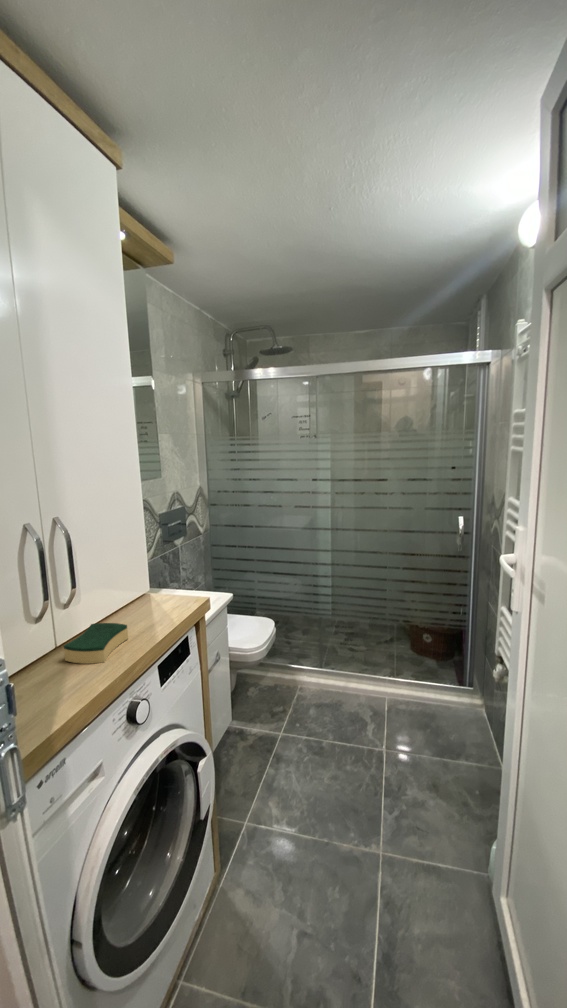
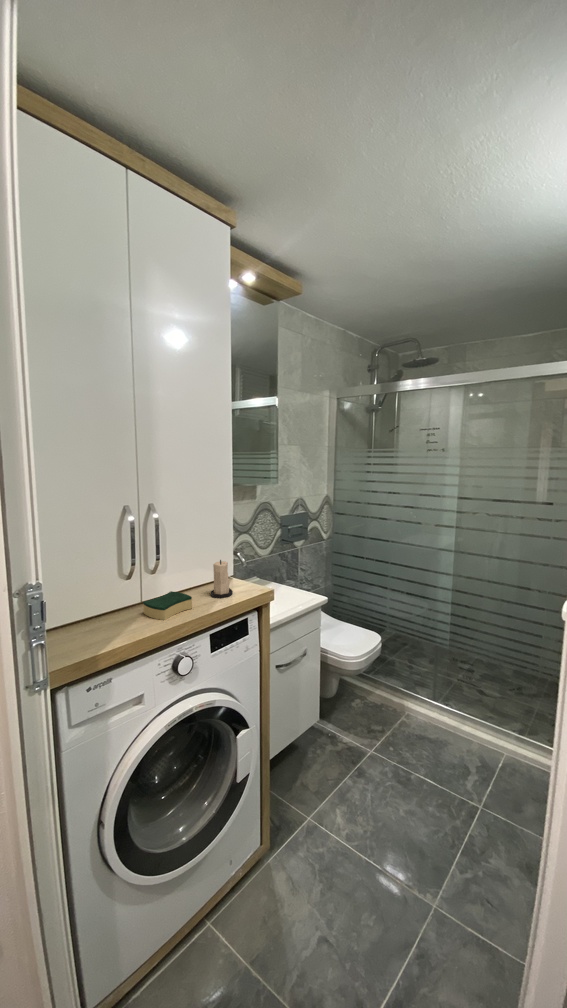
candle: none [137,573,163,620] -> present [211,560,233,598]

